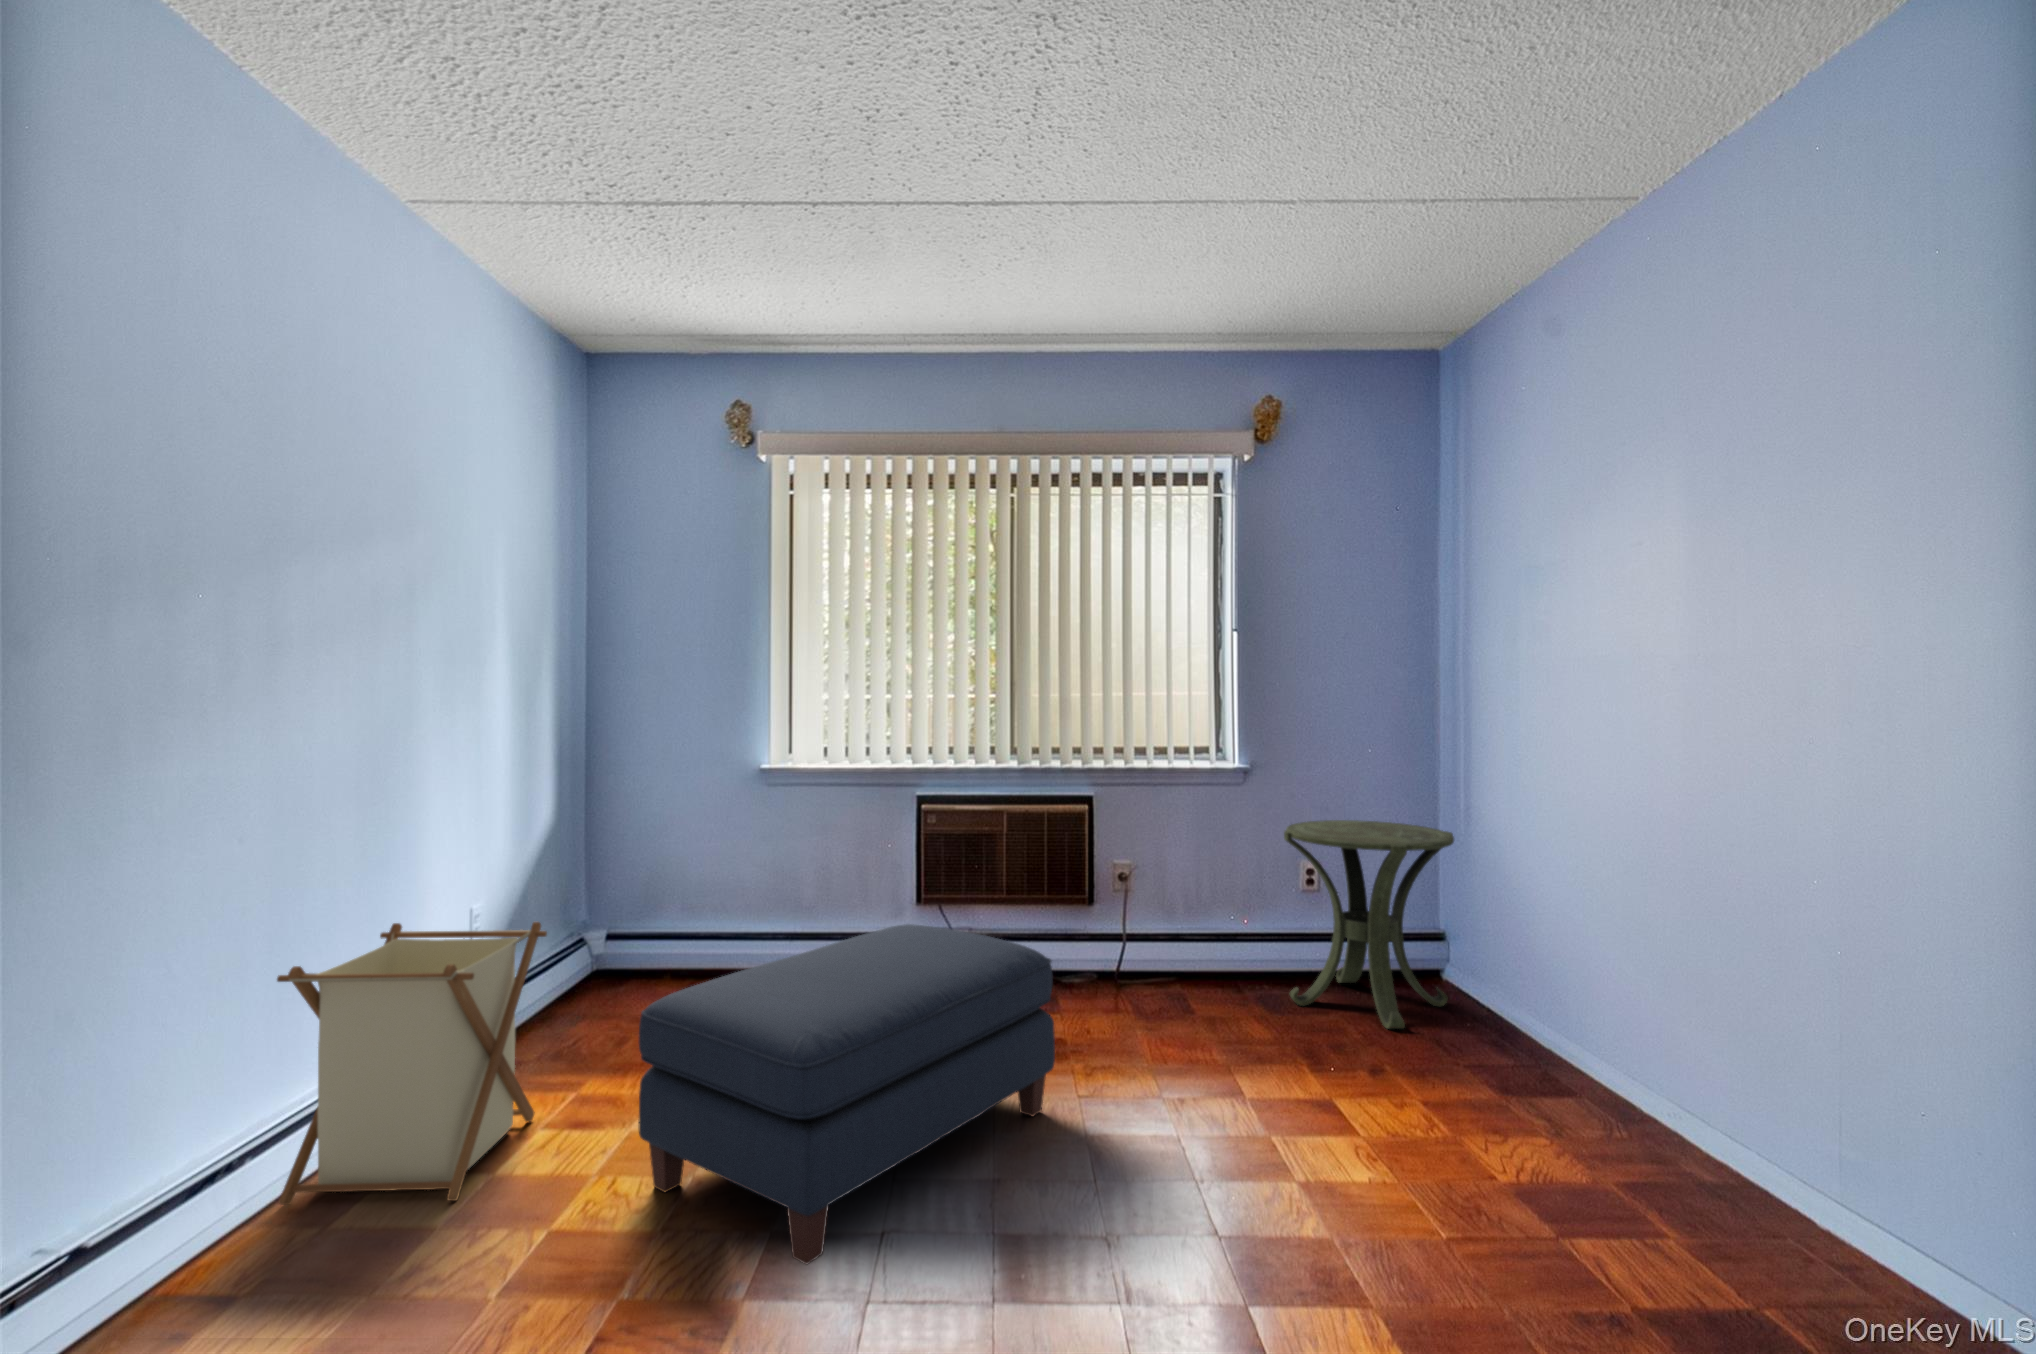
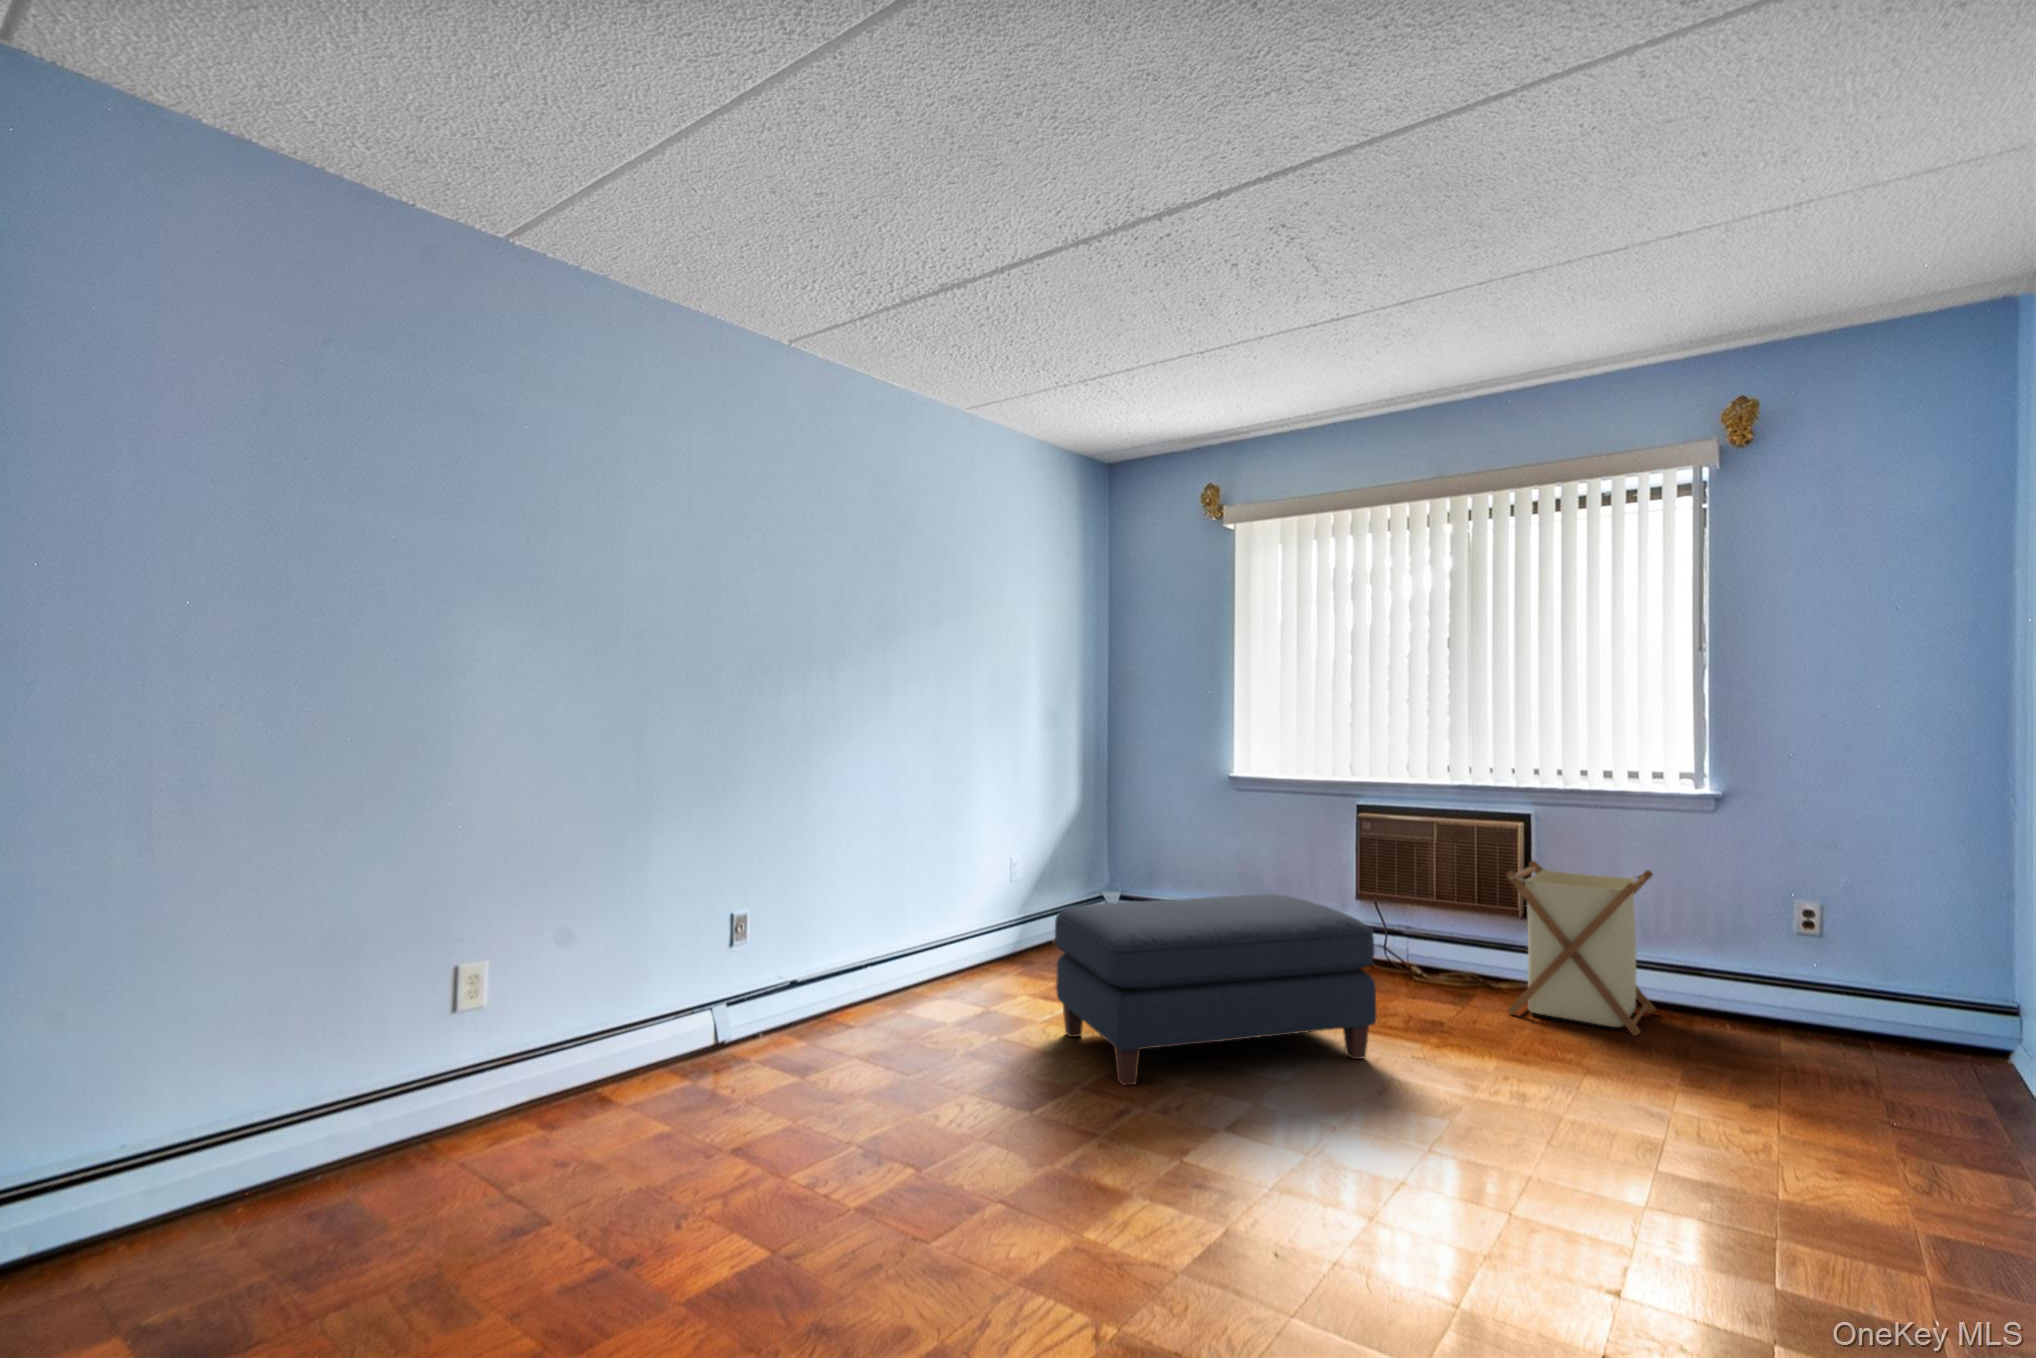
side table: present [1284,820,1454,1029] -> none [1726,852,1975,1090]
laundry basket: present [277,922,547,1205] -> present [1507,861,1655,1035]

